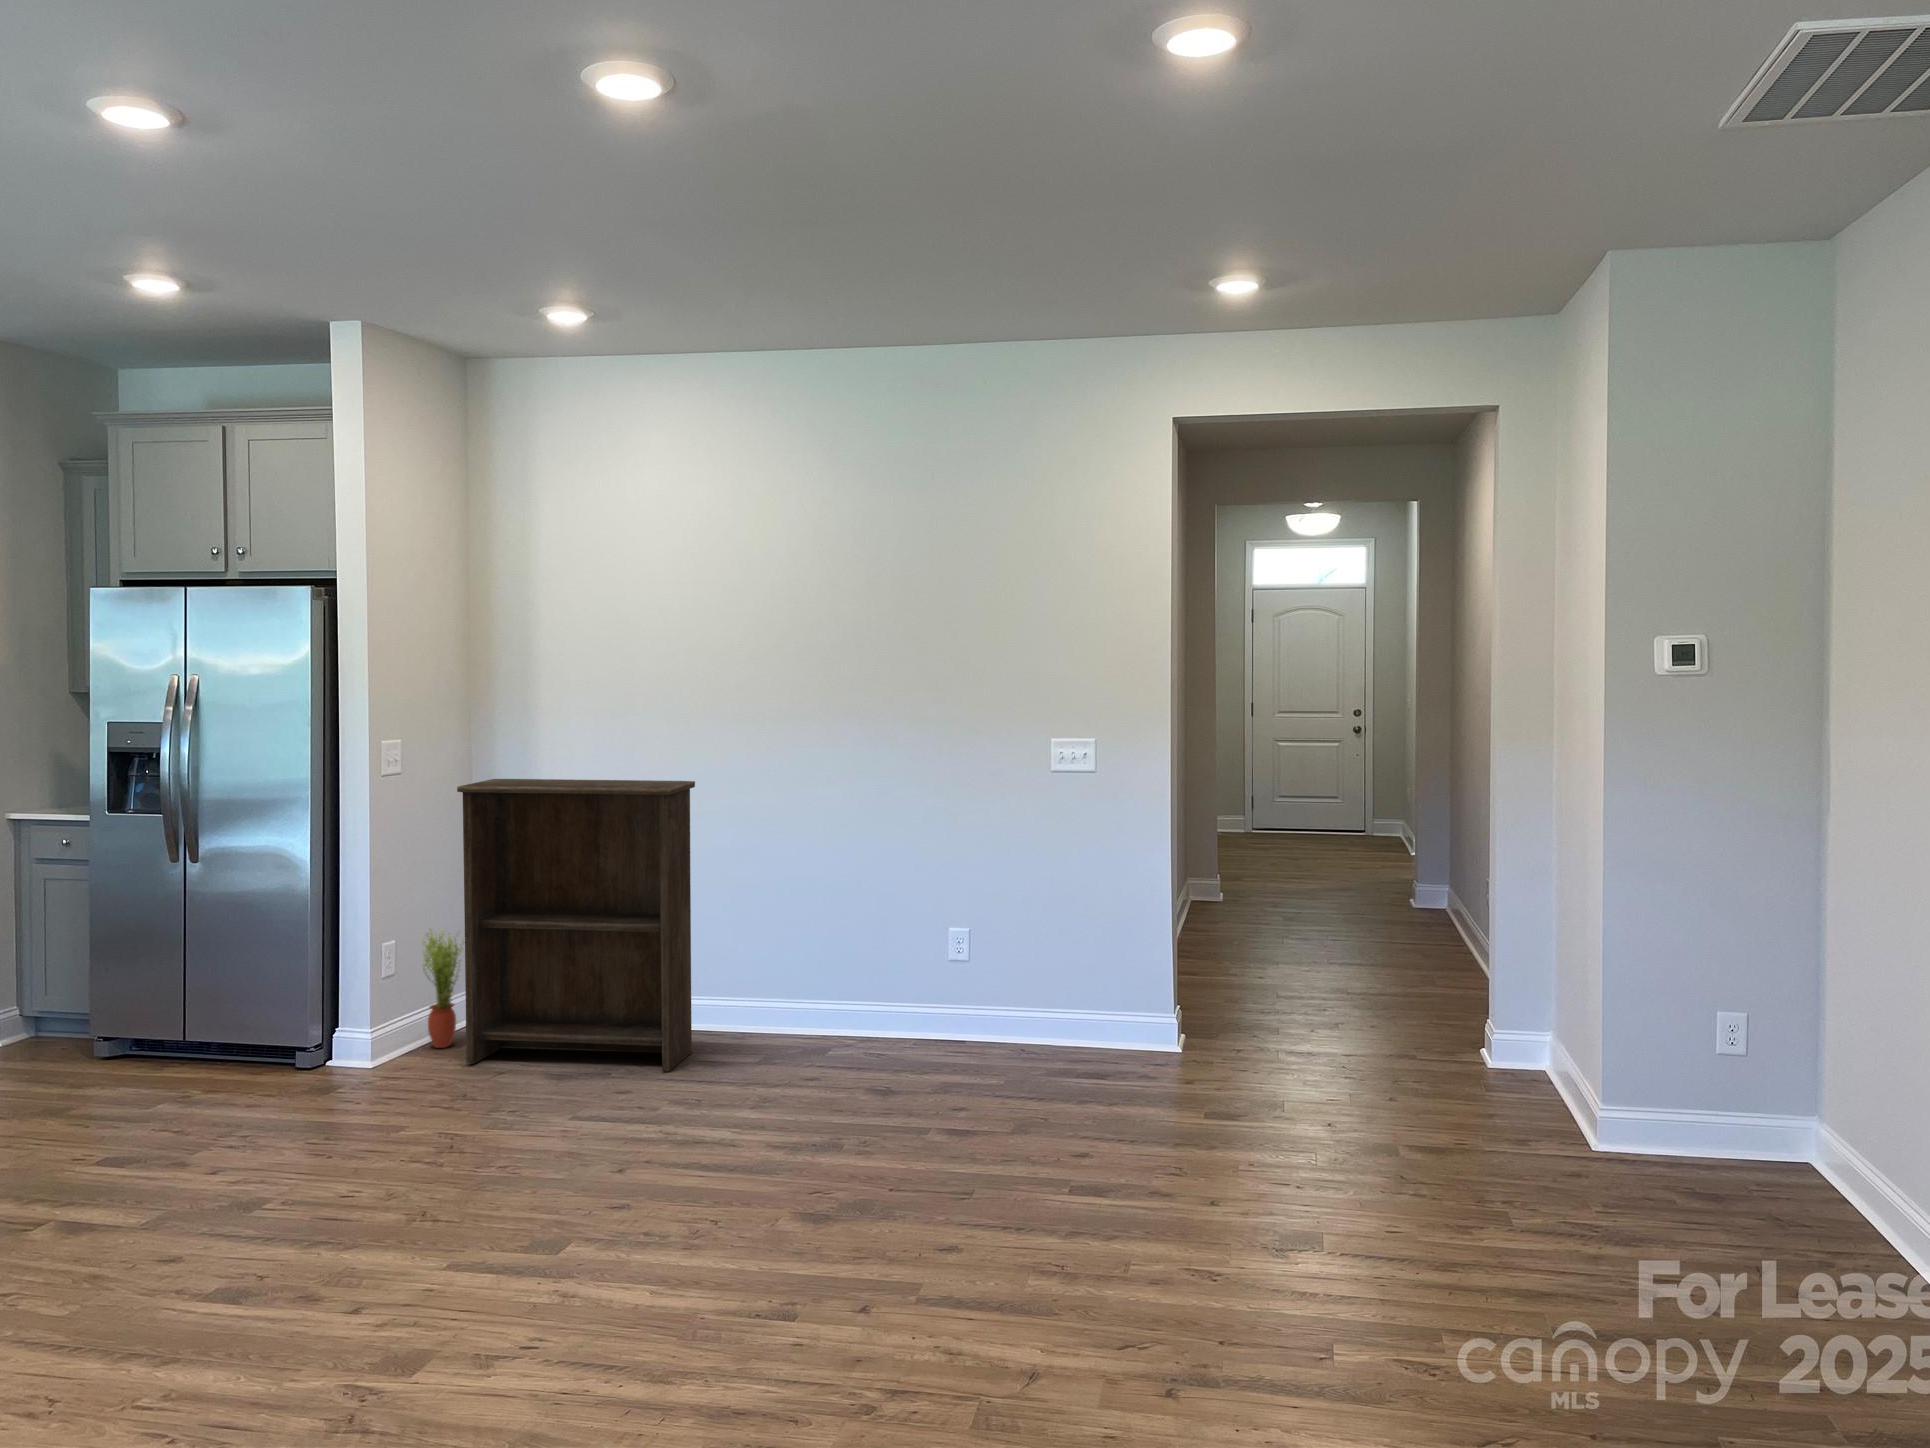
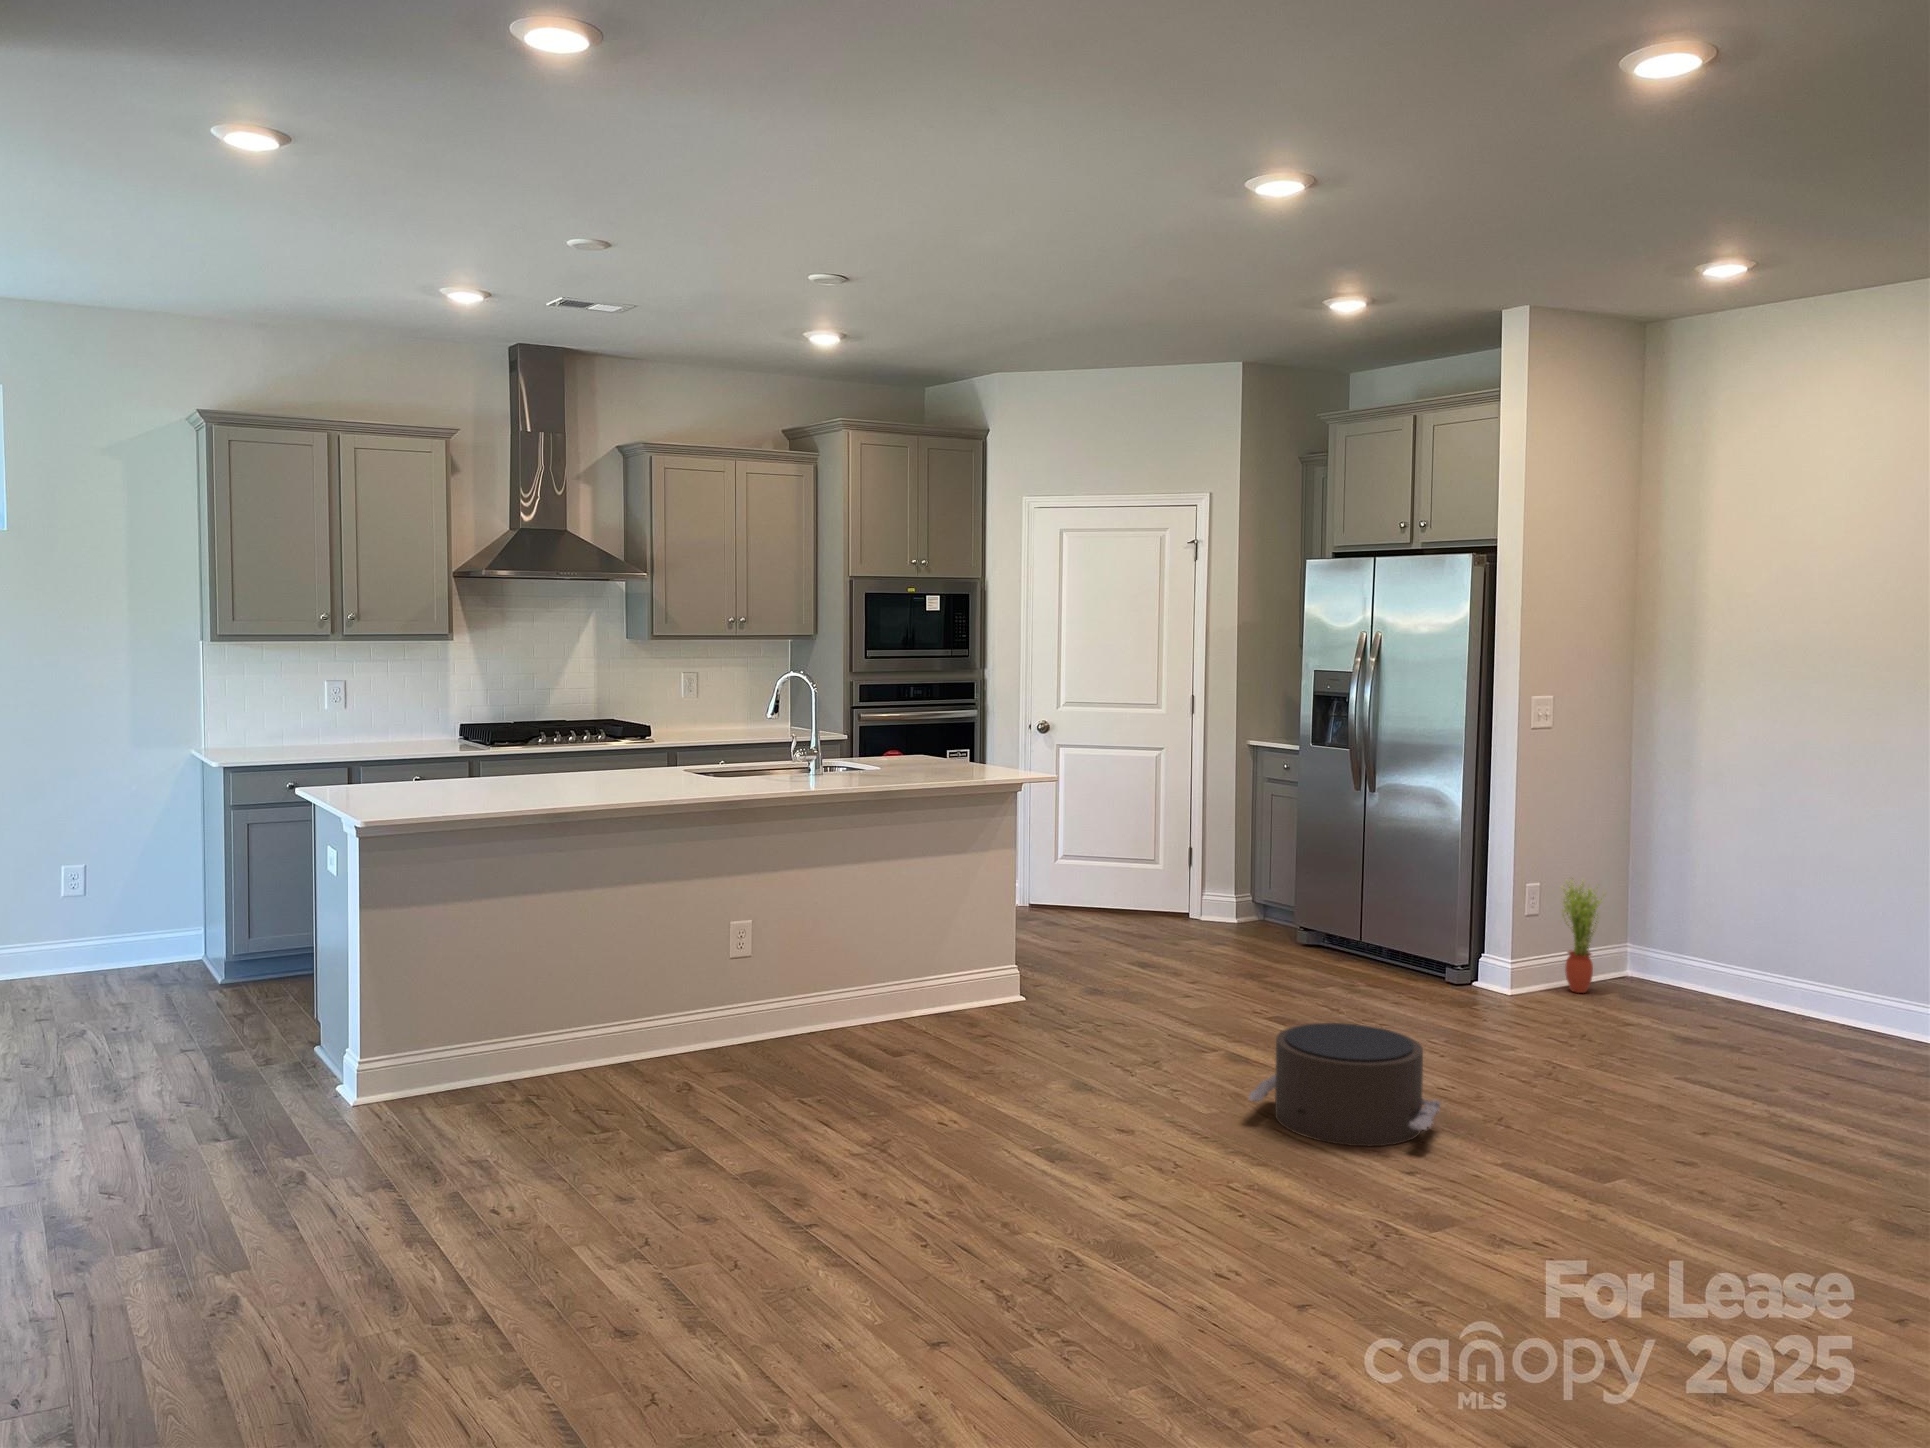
bookshelf: present [457,779,695,1071] -> none [1597,740,1861,1062]
pouf: none [44,1167,323,1351] -> present [1249,1023,1441,1146]

